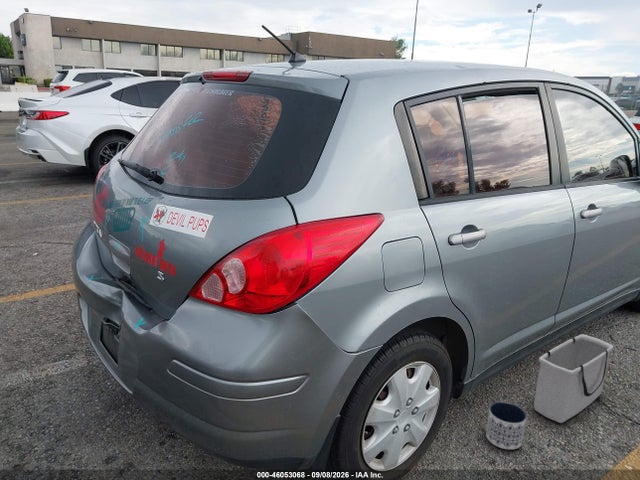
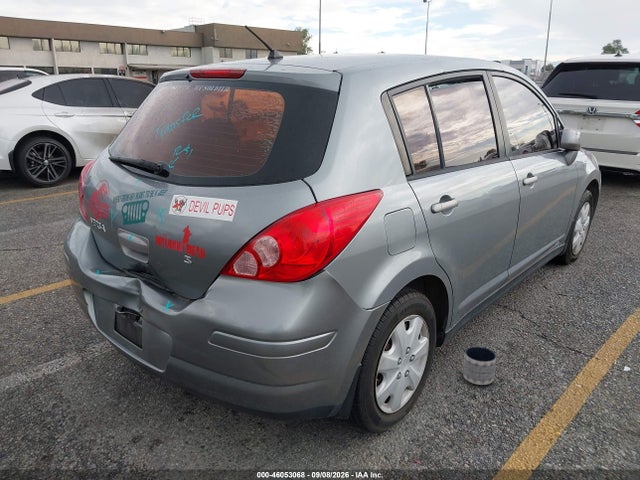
storage bin: present [534,334,613,423] -> none [497,285,555,359]

